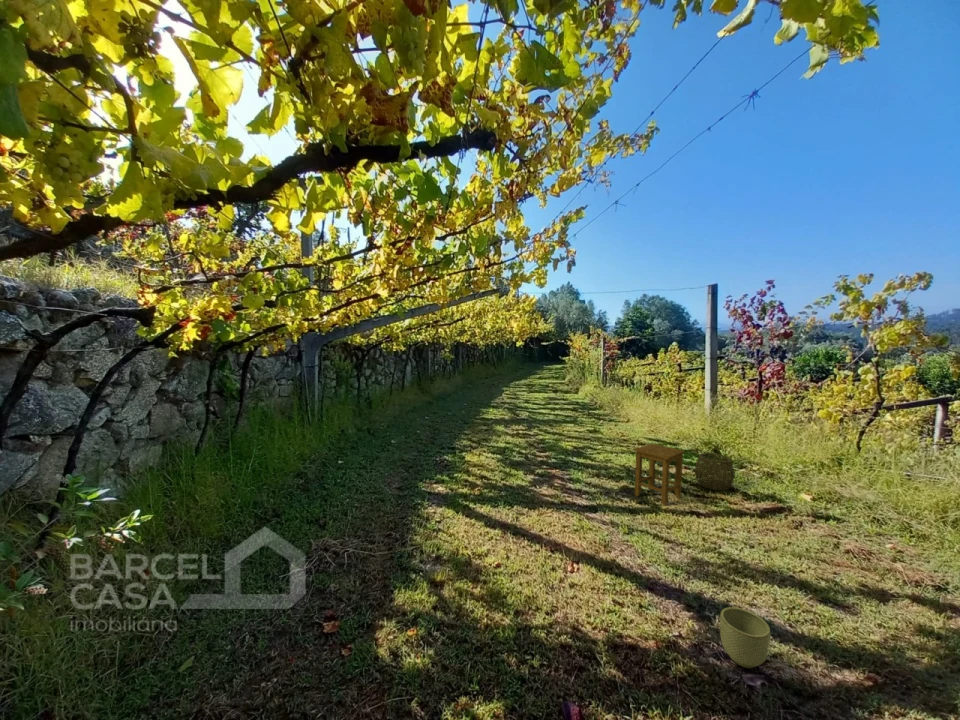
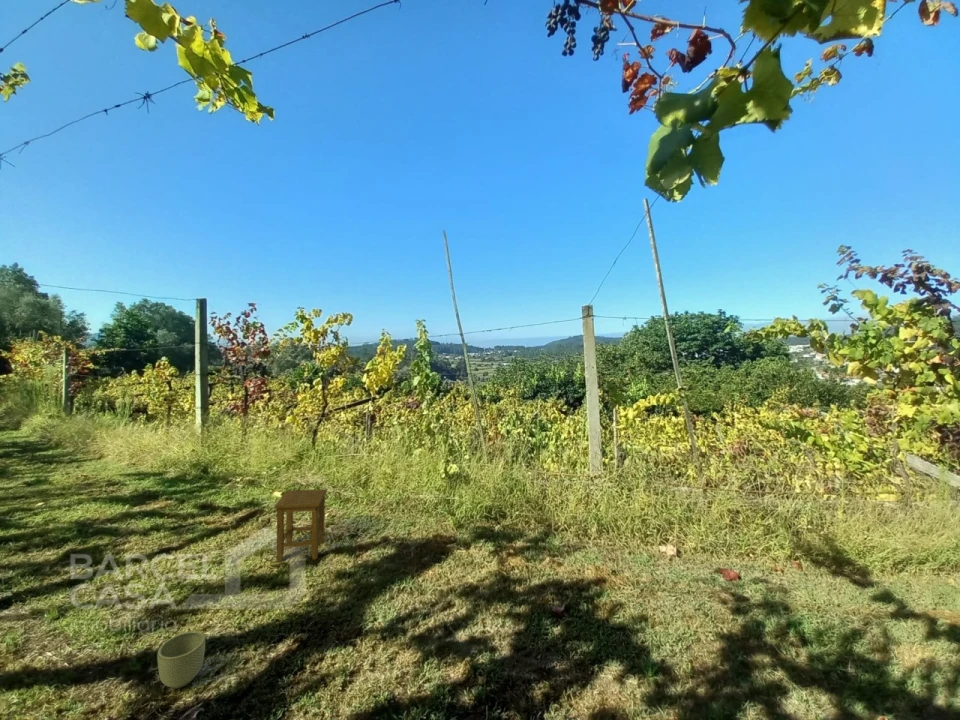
stool: present [634,443,685,506] -> present [274,489,327,562]
woven basket: present [695,453,734,490] -> none [172,477,215,516]

